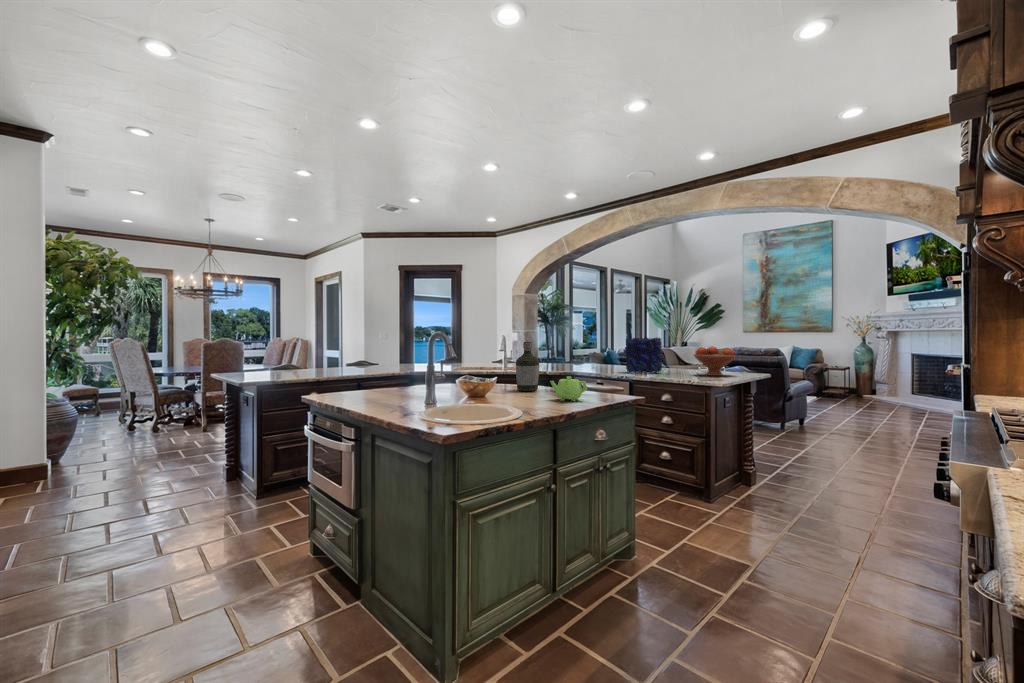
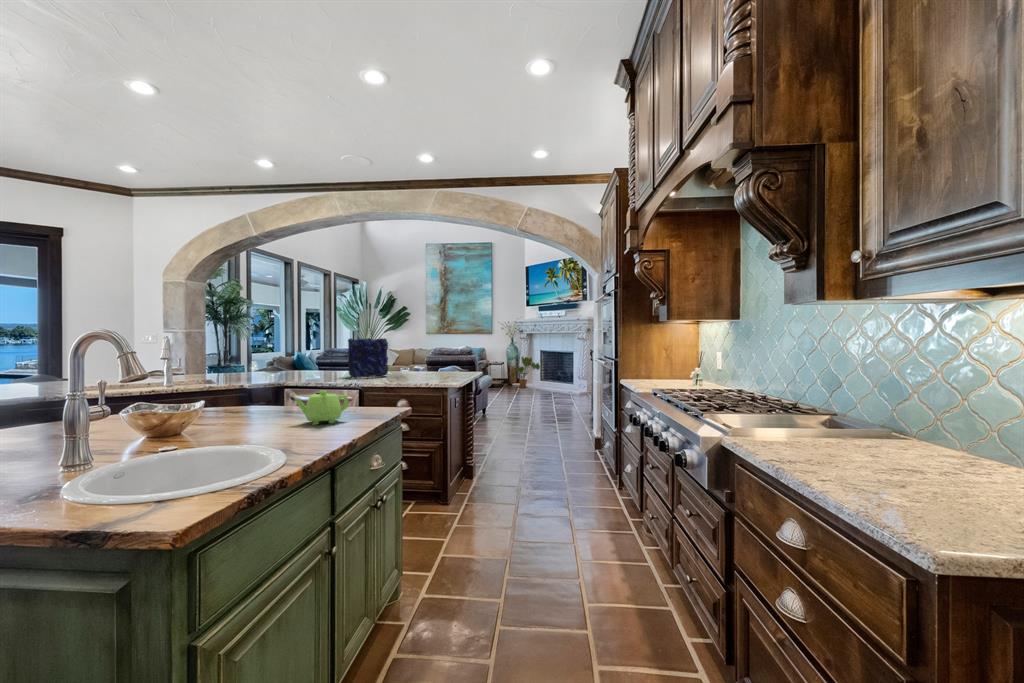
bottle: present [516,342,539,391] -> none [224,345,262,417]
fruit bowl: present [694,346,736,376] -> none [422,347,461,376]
house plant: none [856,362,916,403] -> present [510,357,543,388]

